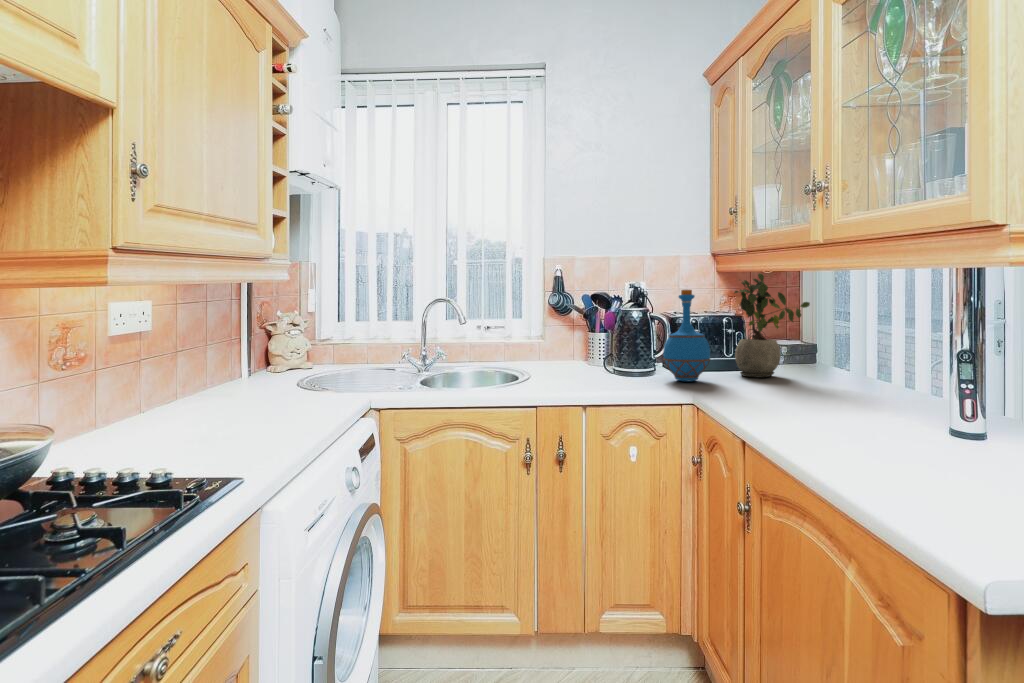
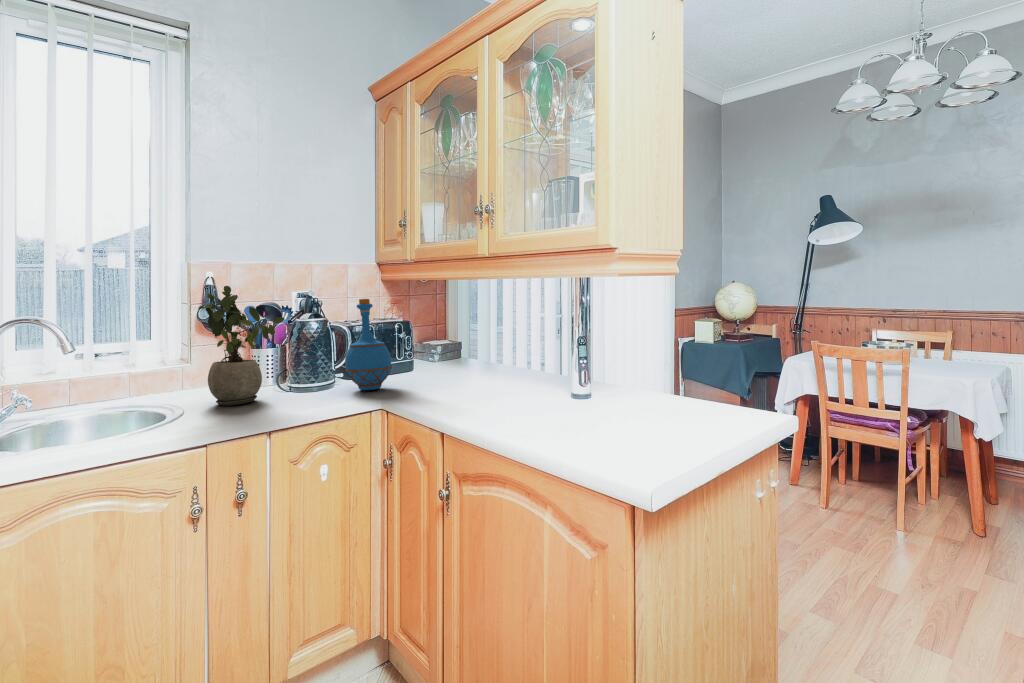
potted plant: present [734,273,810,377] -> present [198,286,284,406]

